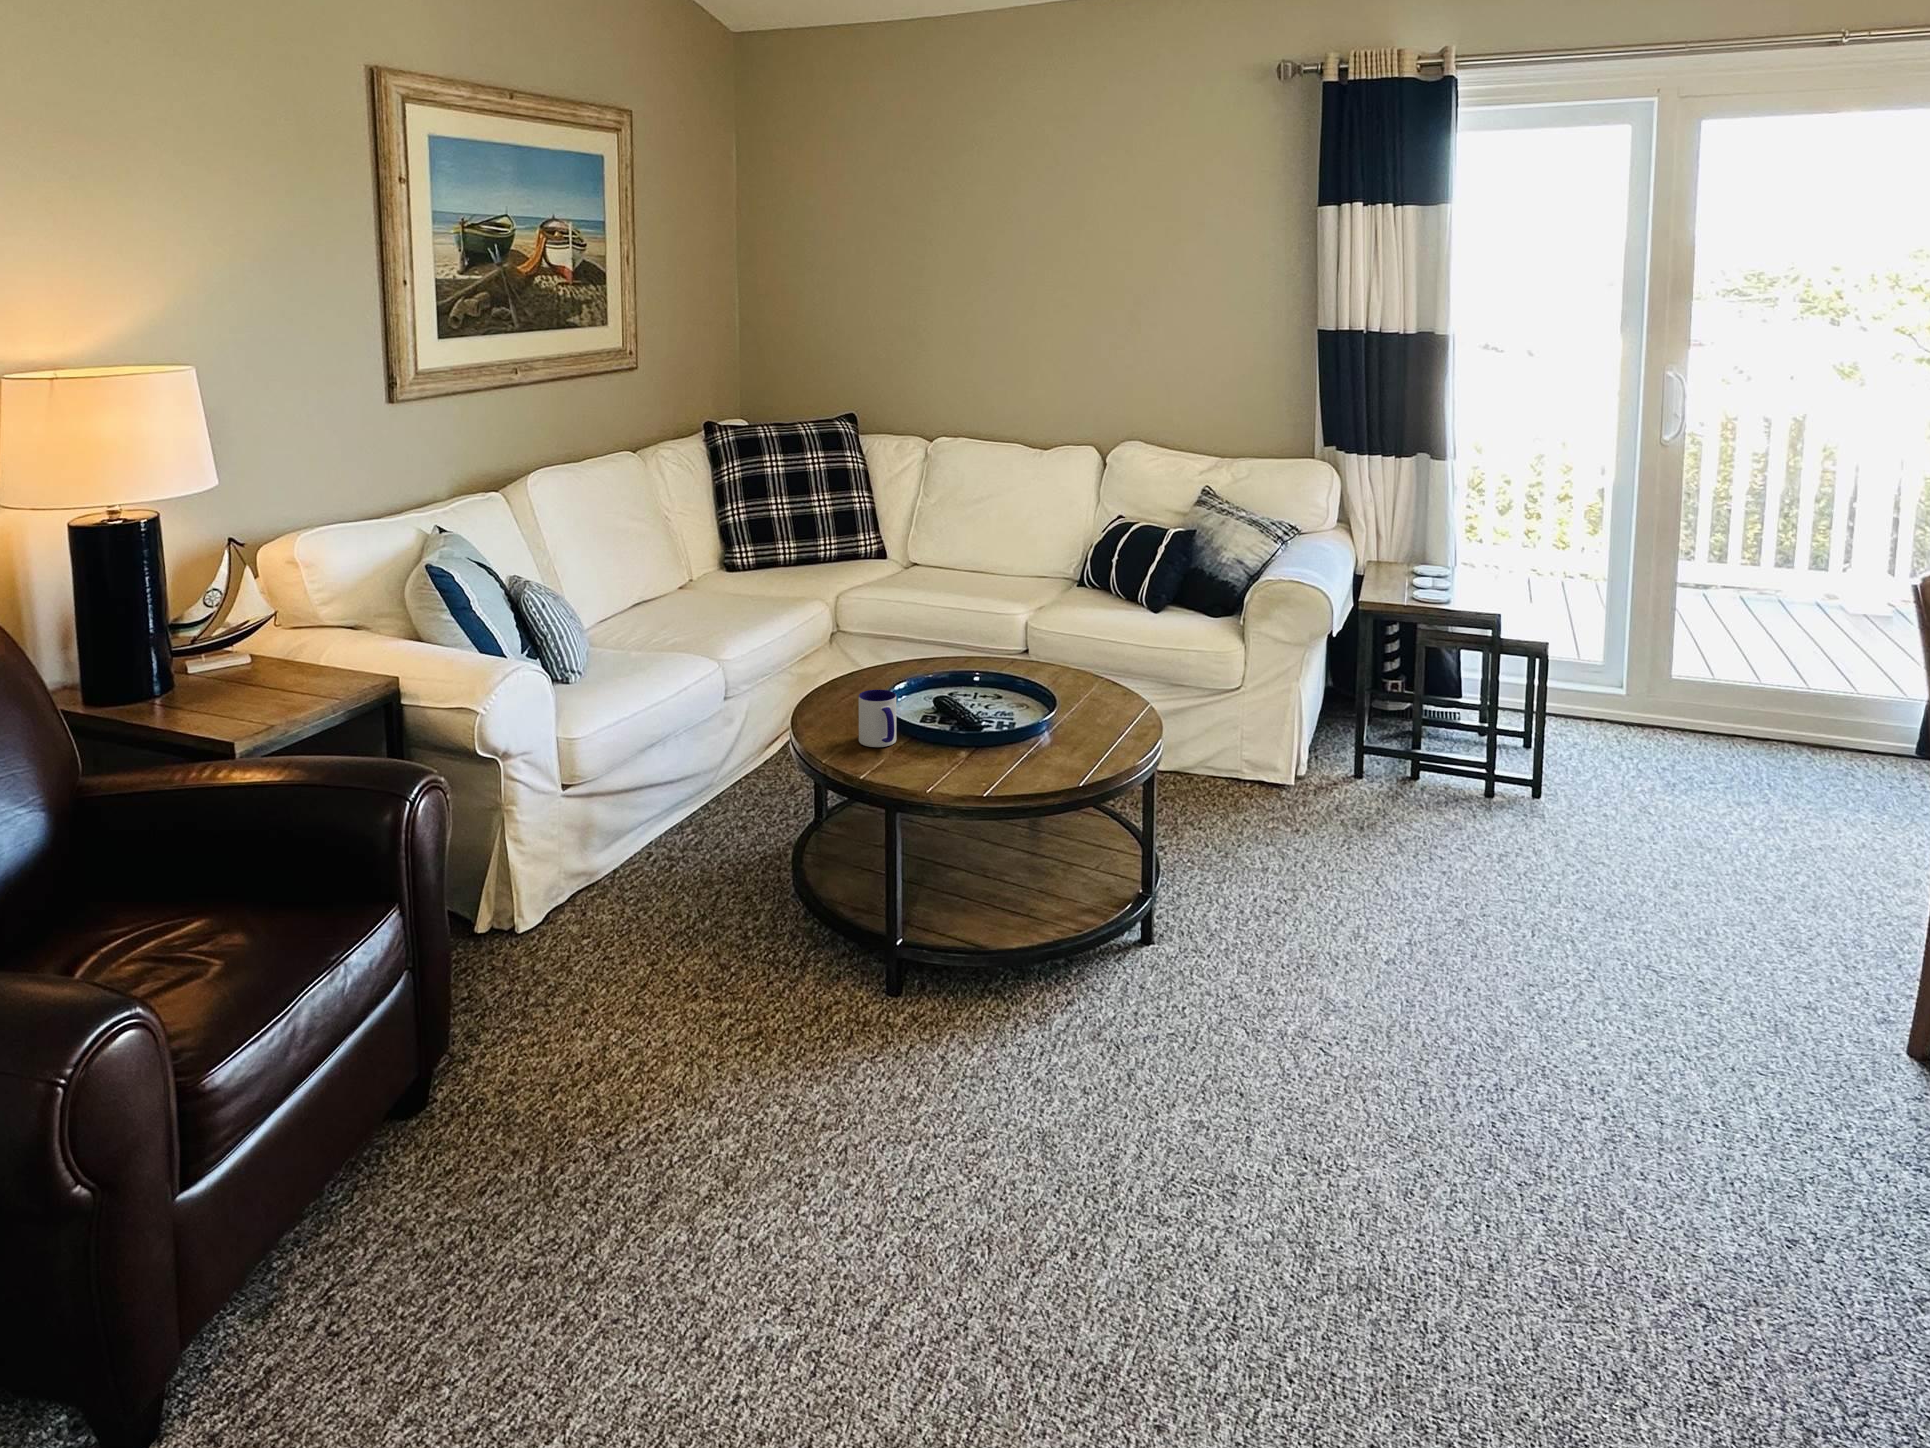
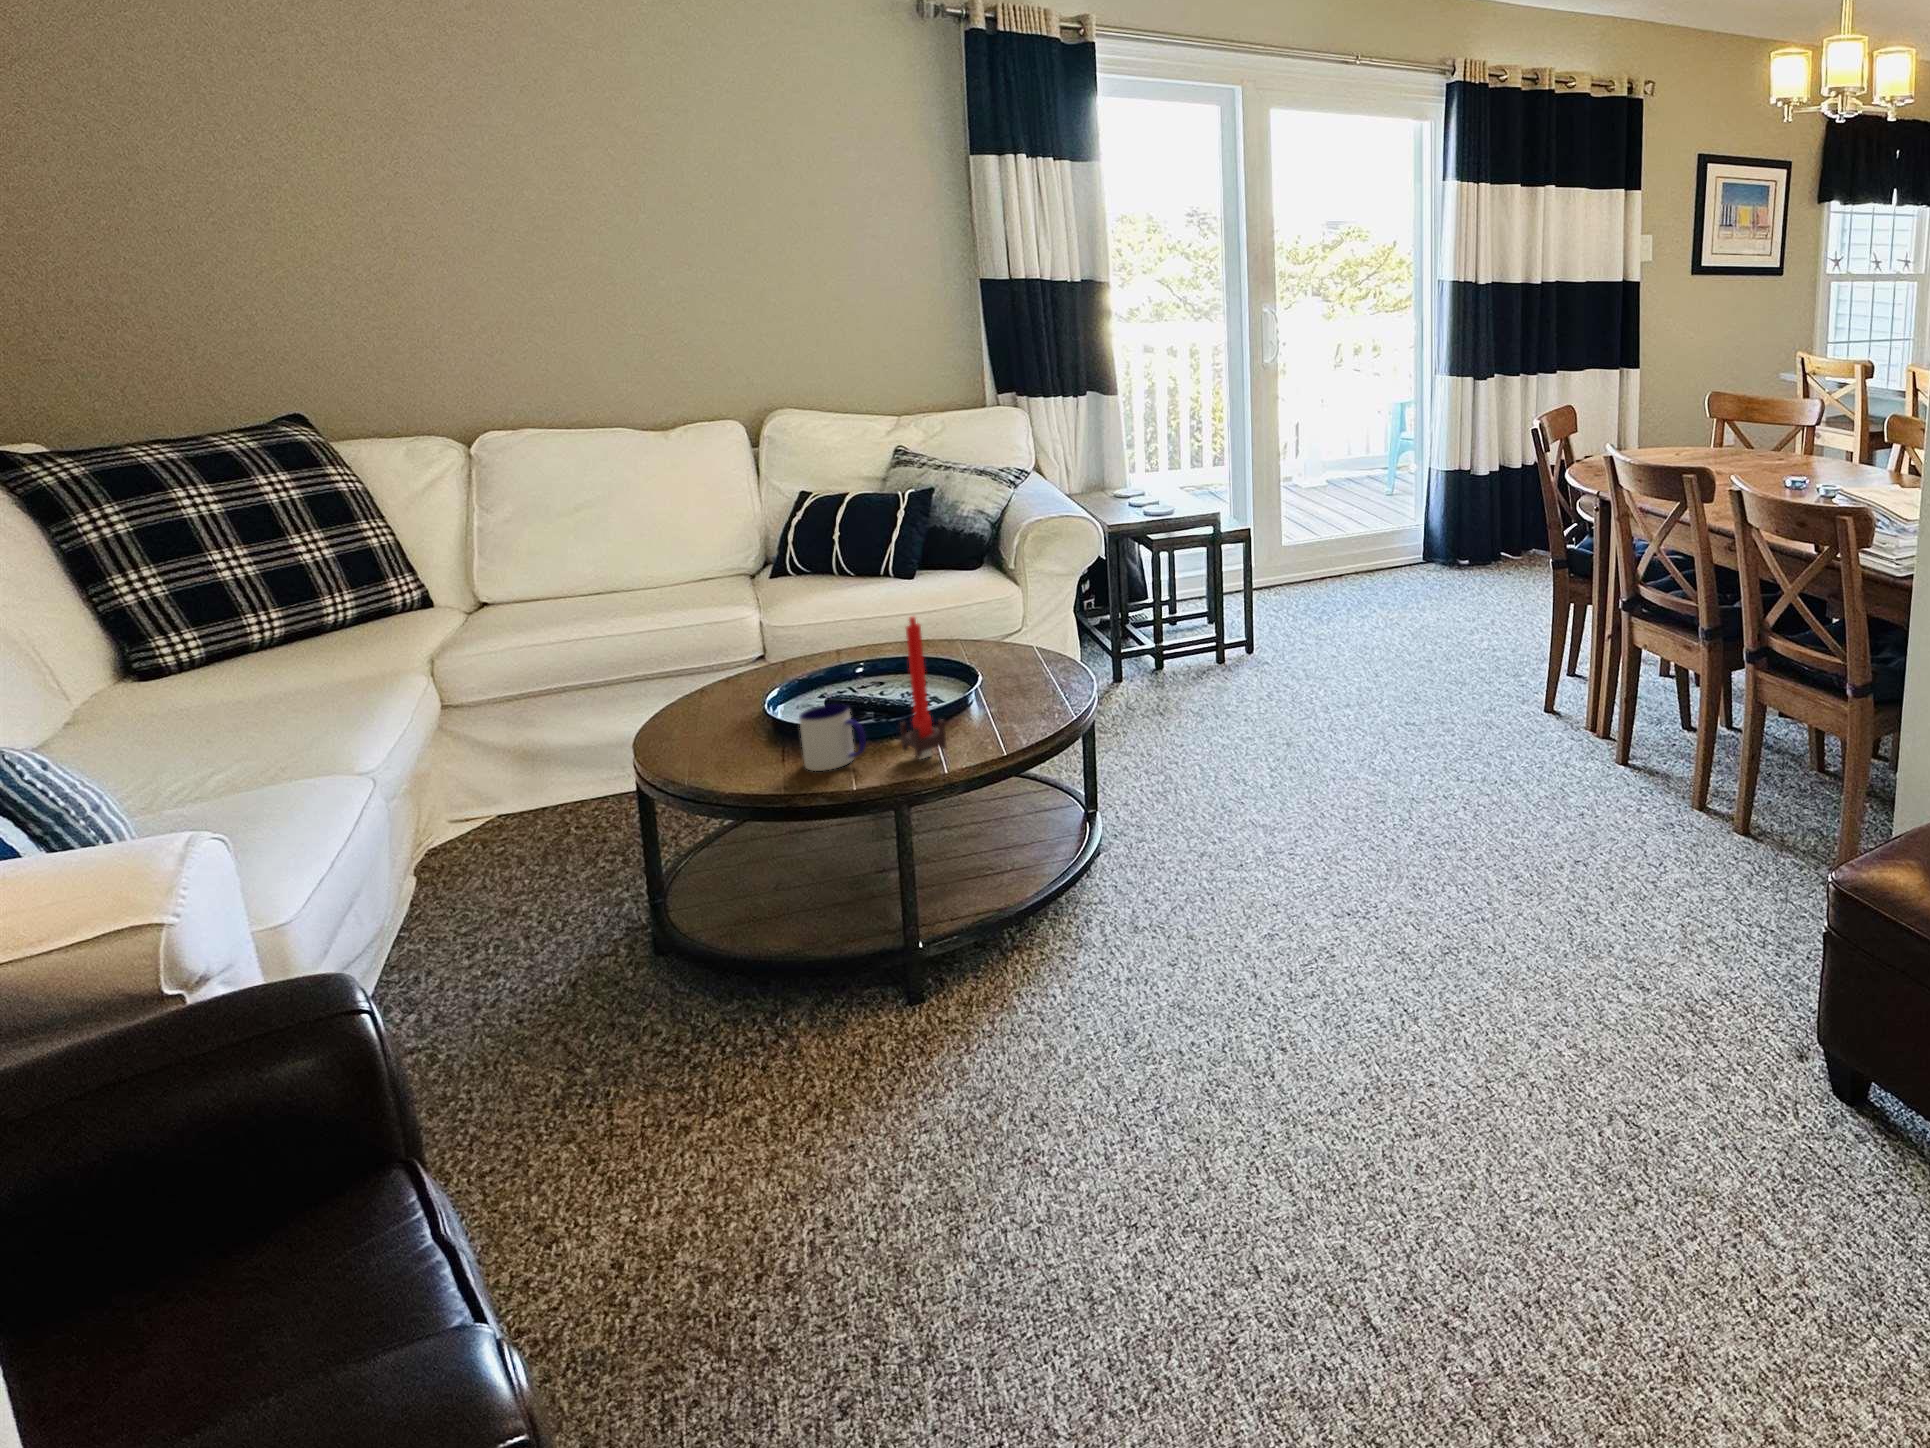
candle: none [916,629,945,764] -> present [900,617,946,759]

